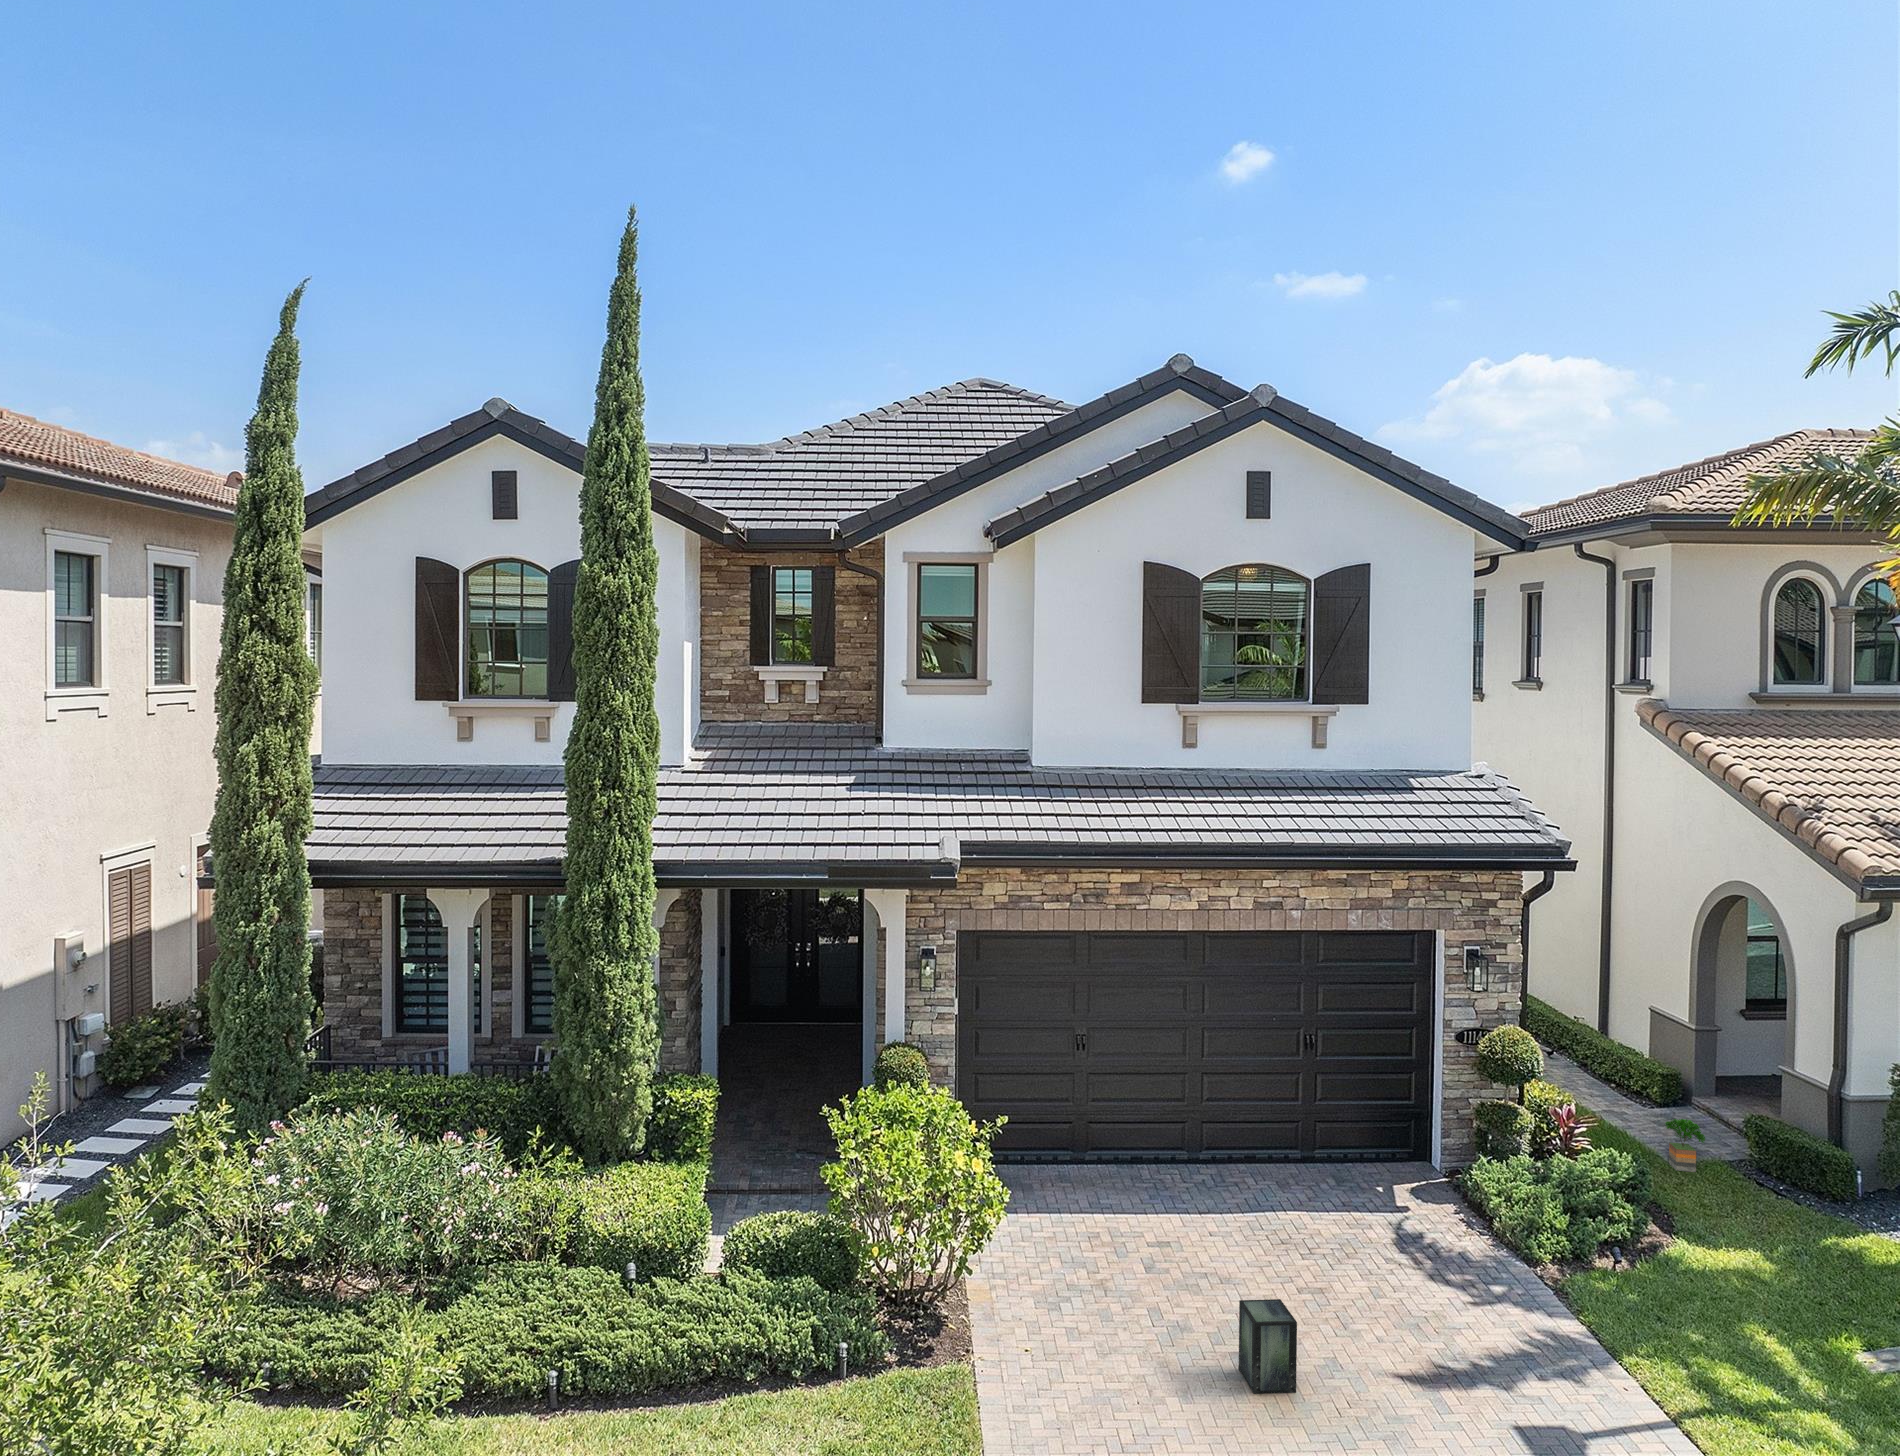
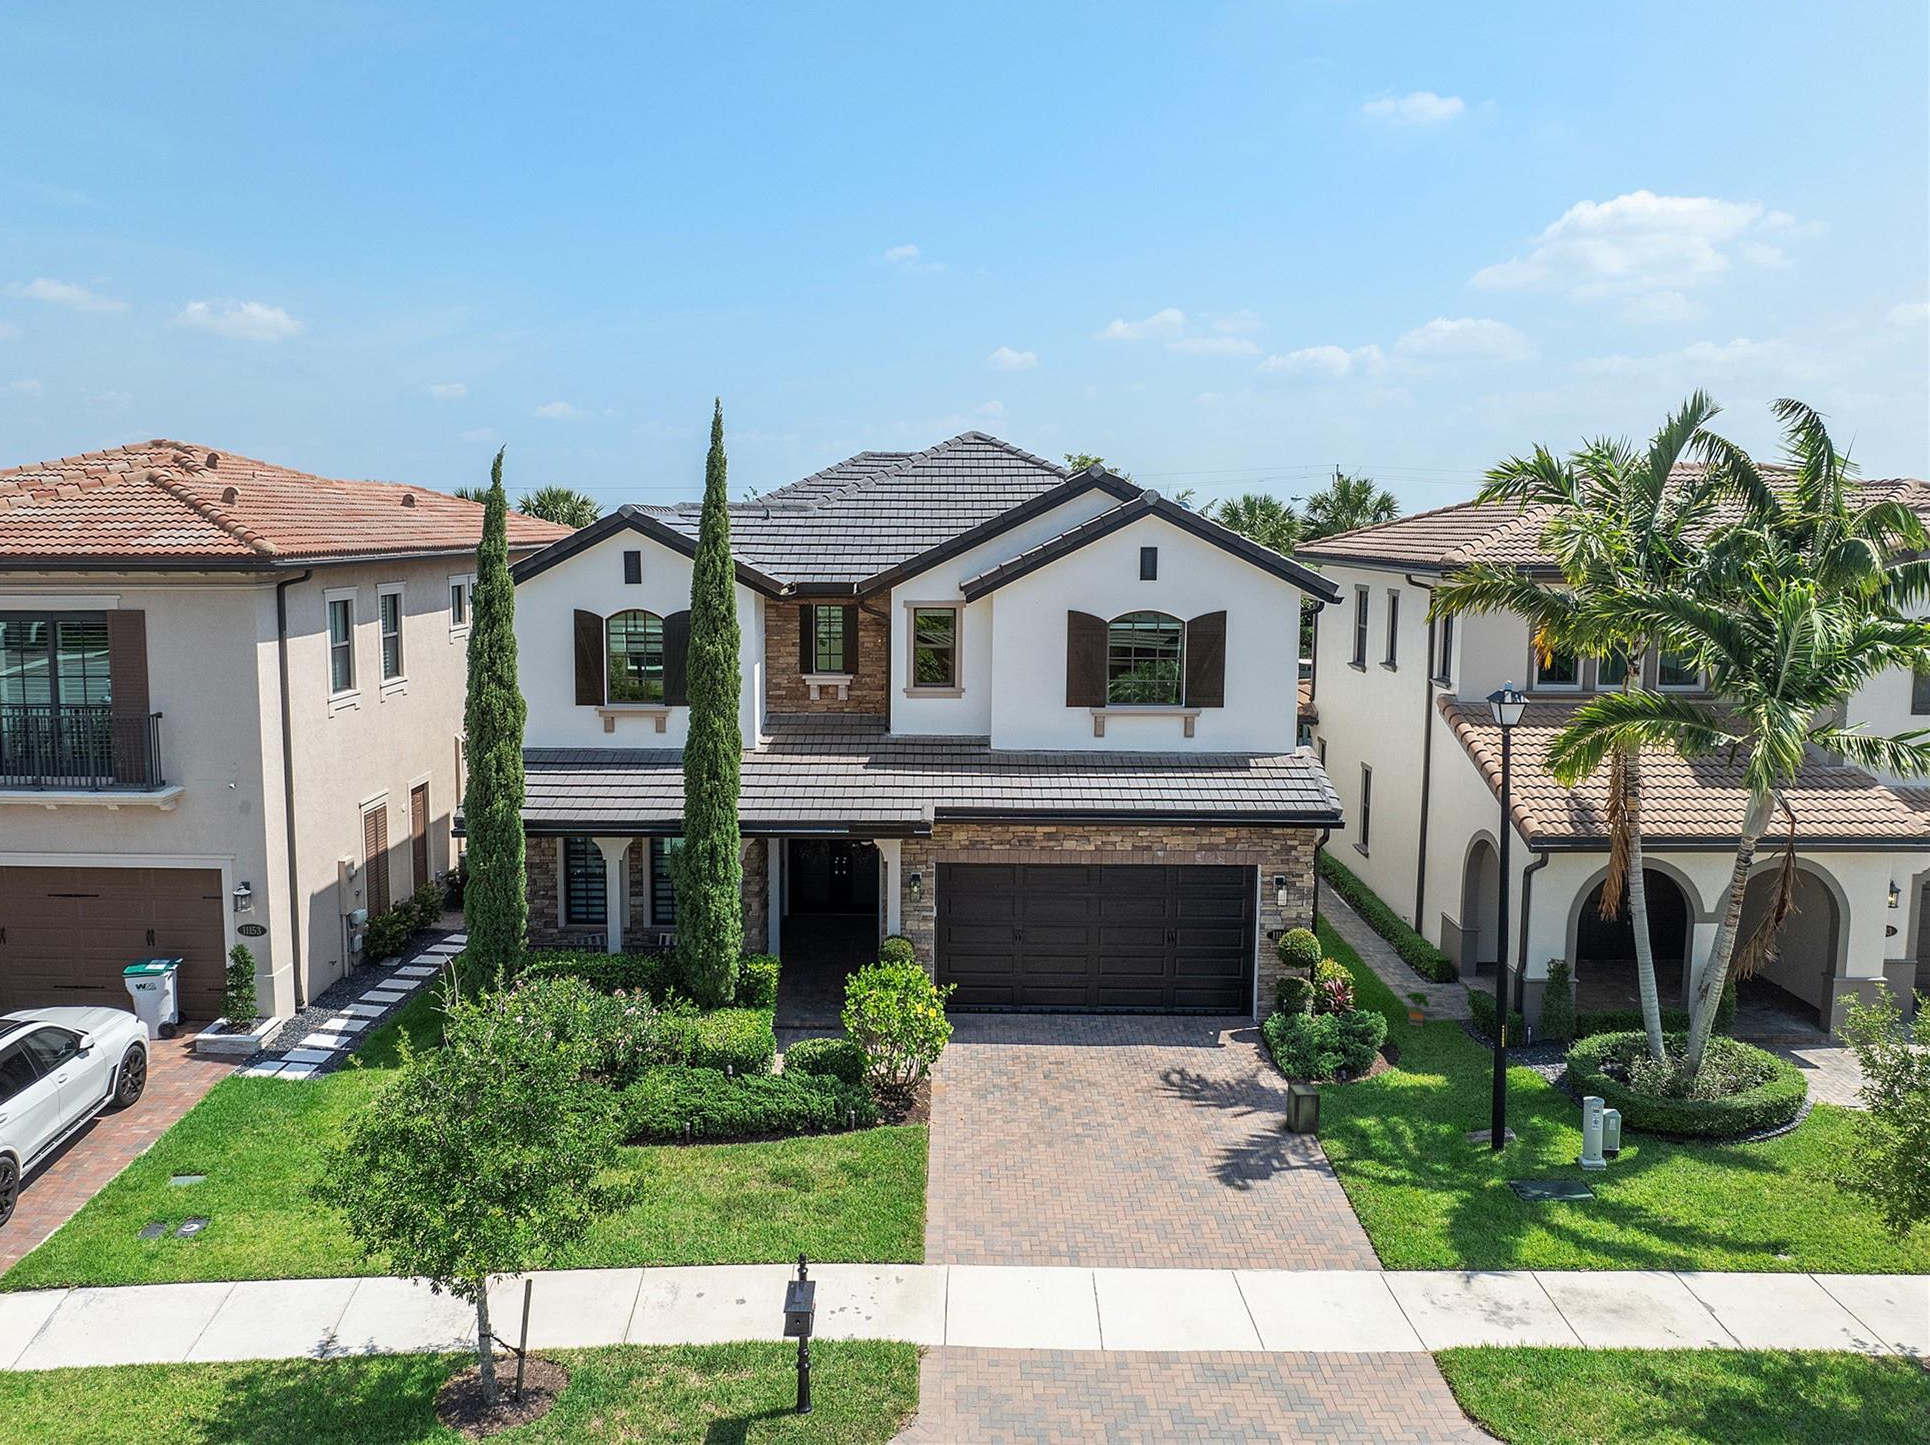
storage box: present [1239,1299,1297,1394] -> present [1286,1084,1320,1133]

